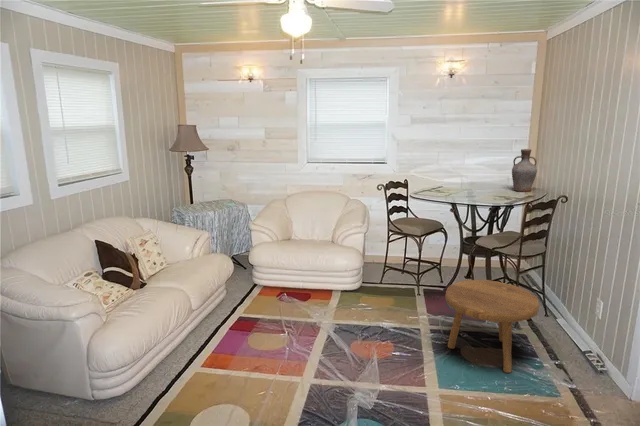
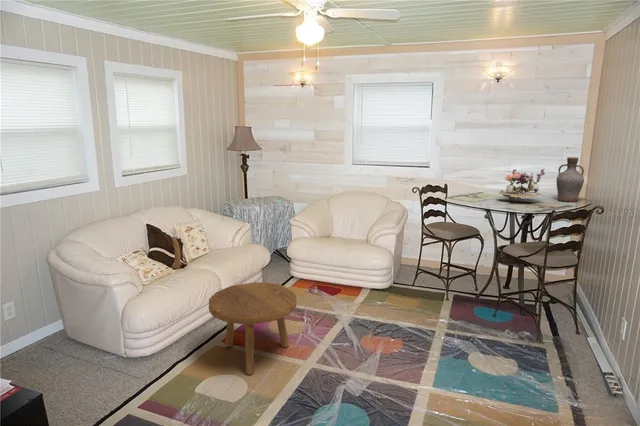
flower arrangement: none [459,161,504,193] -> present [499,169,545,200]
footstool: present [445,280,539,373] -> present [209,282,297,375]

